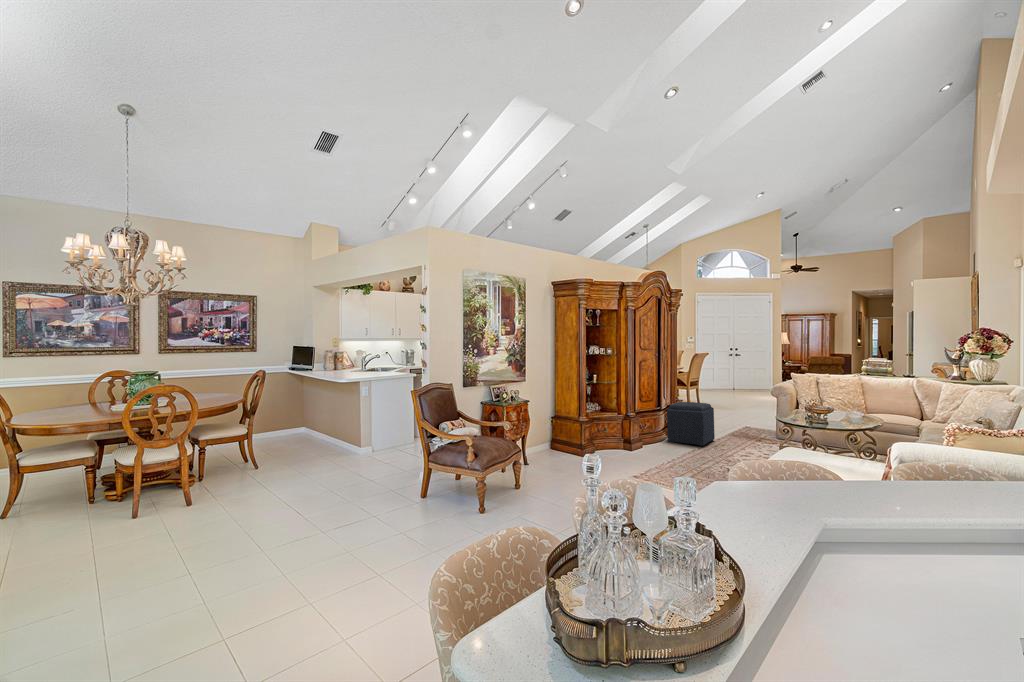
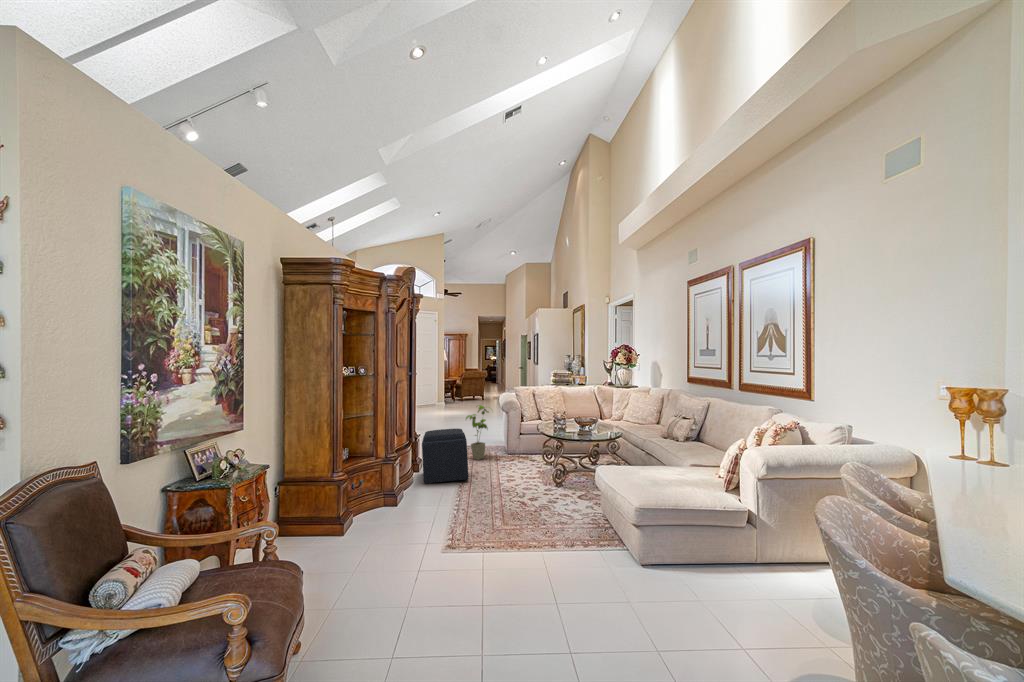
house plant: none [729,387,757,436] -> present [466,405,489,460]

